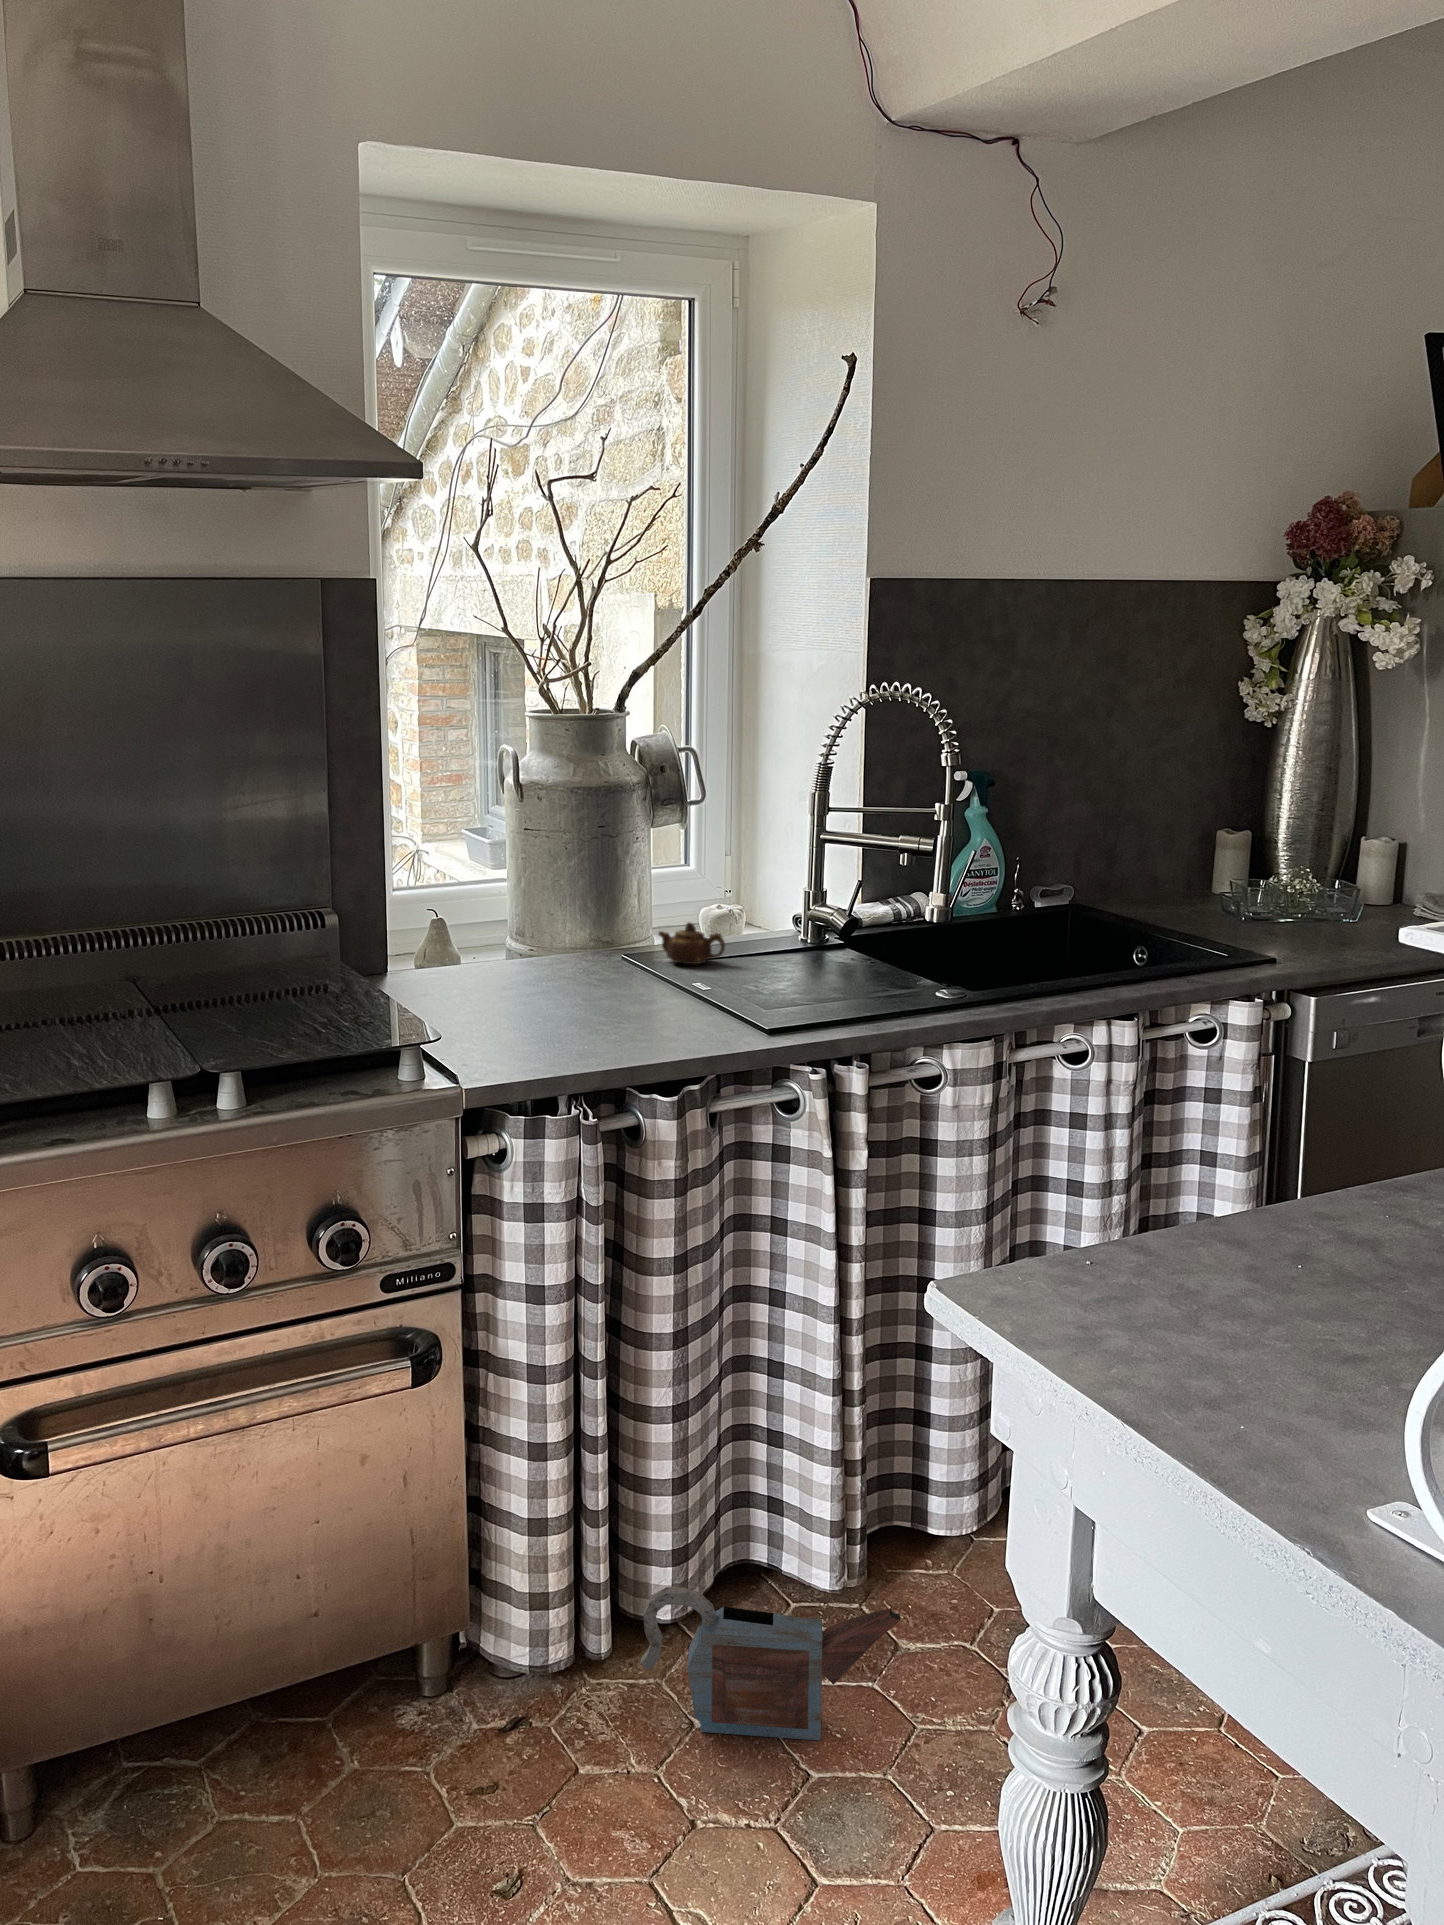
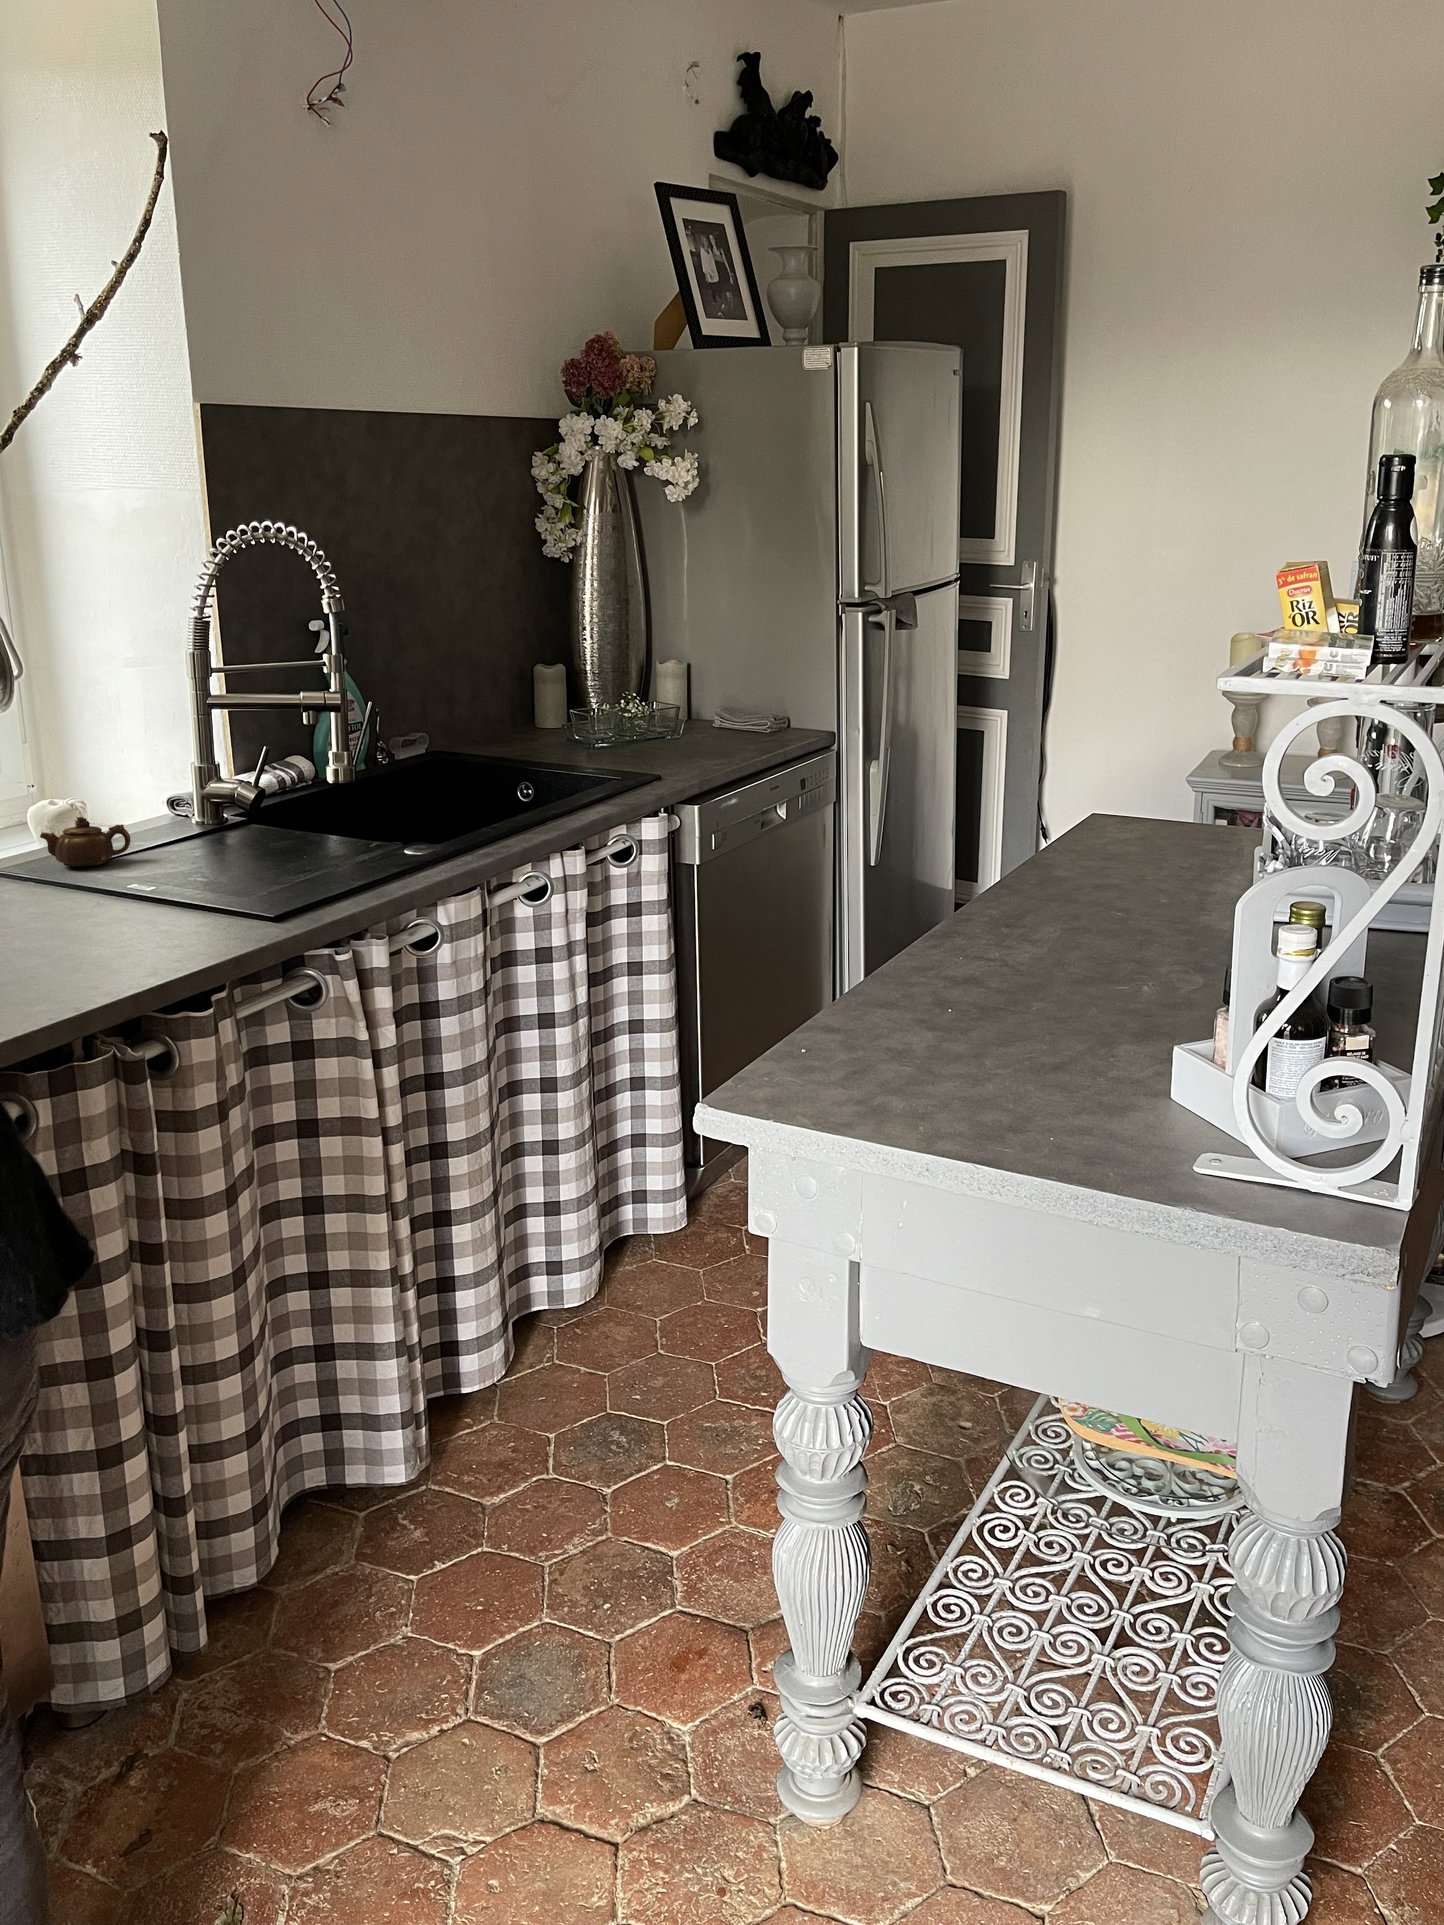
watering can: present [640,1587,901,1740] -> none [262,1464,528,1672]

